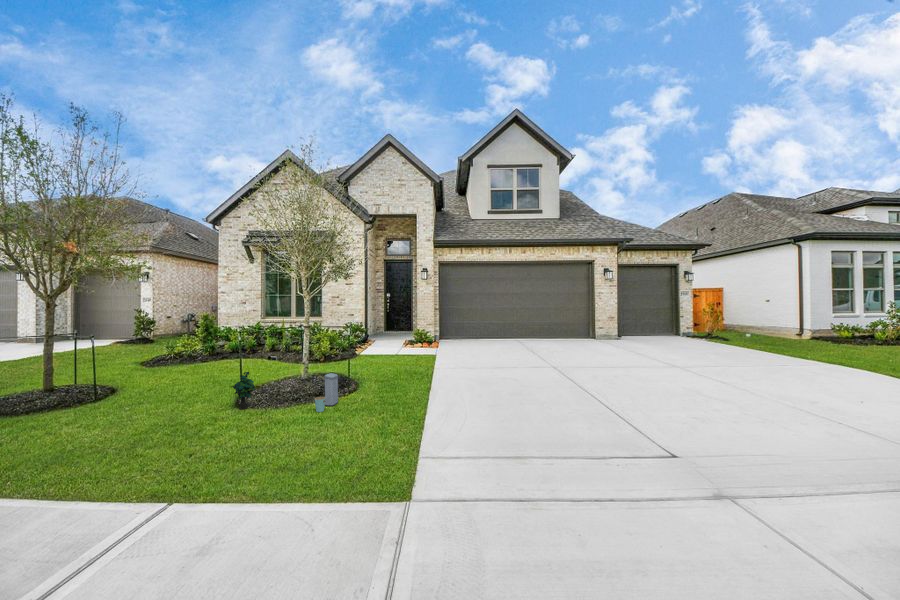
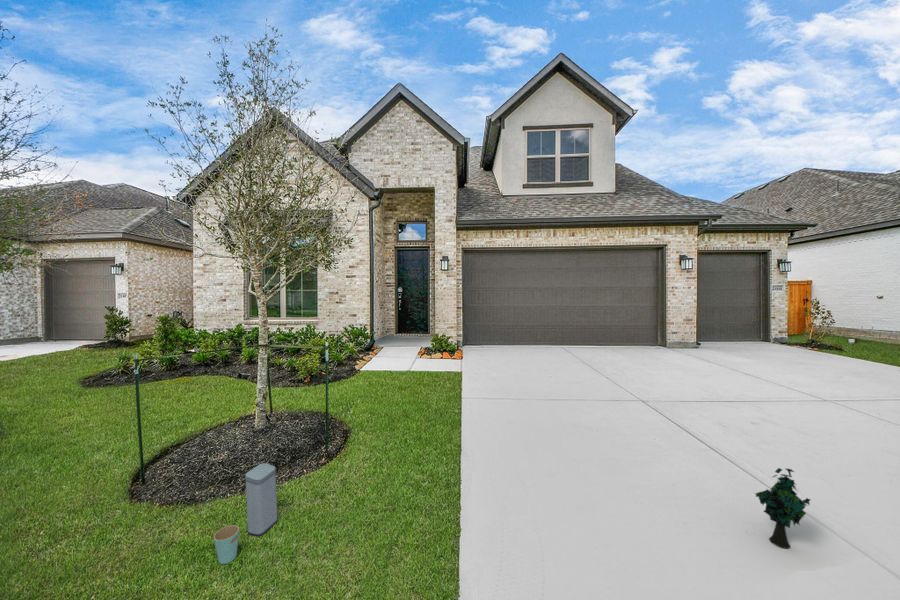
decorative plant: present [232,372,255,410] -> present [756,468,810,549]

